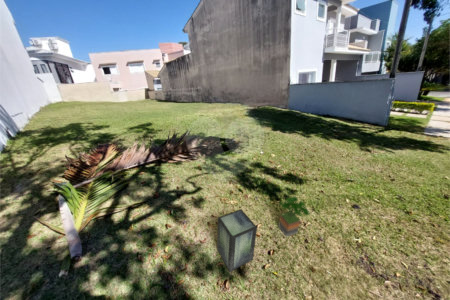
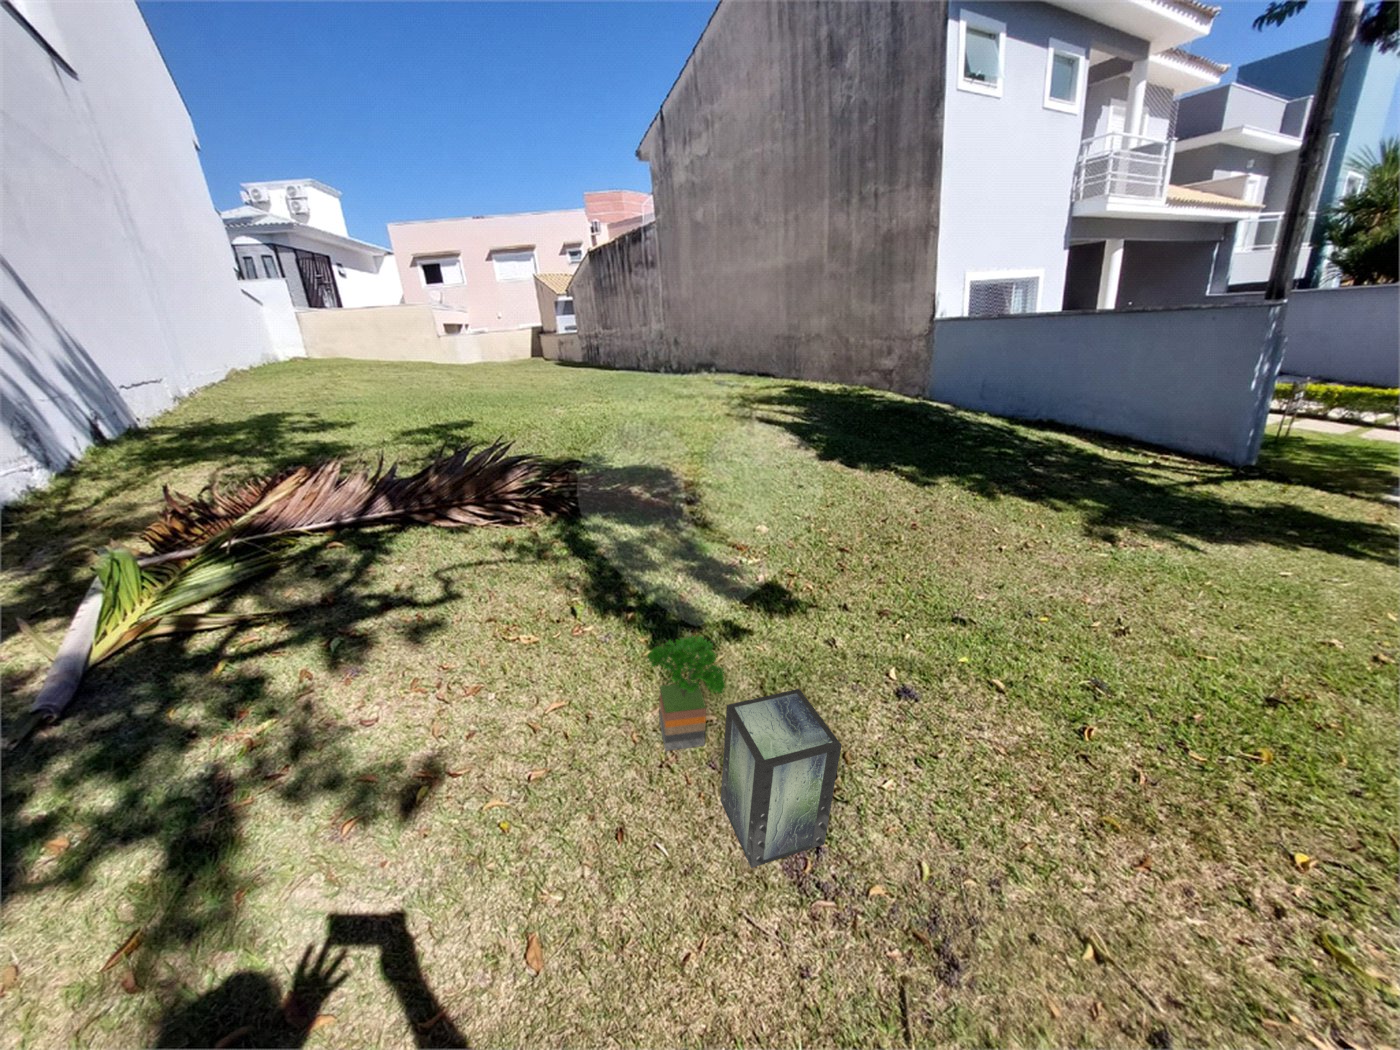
storage box: present [217,209,257,272] -> present [721,689,841,868]

